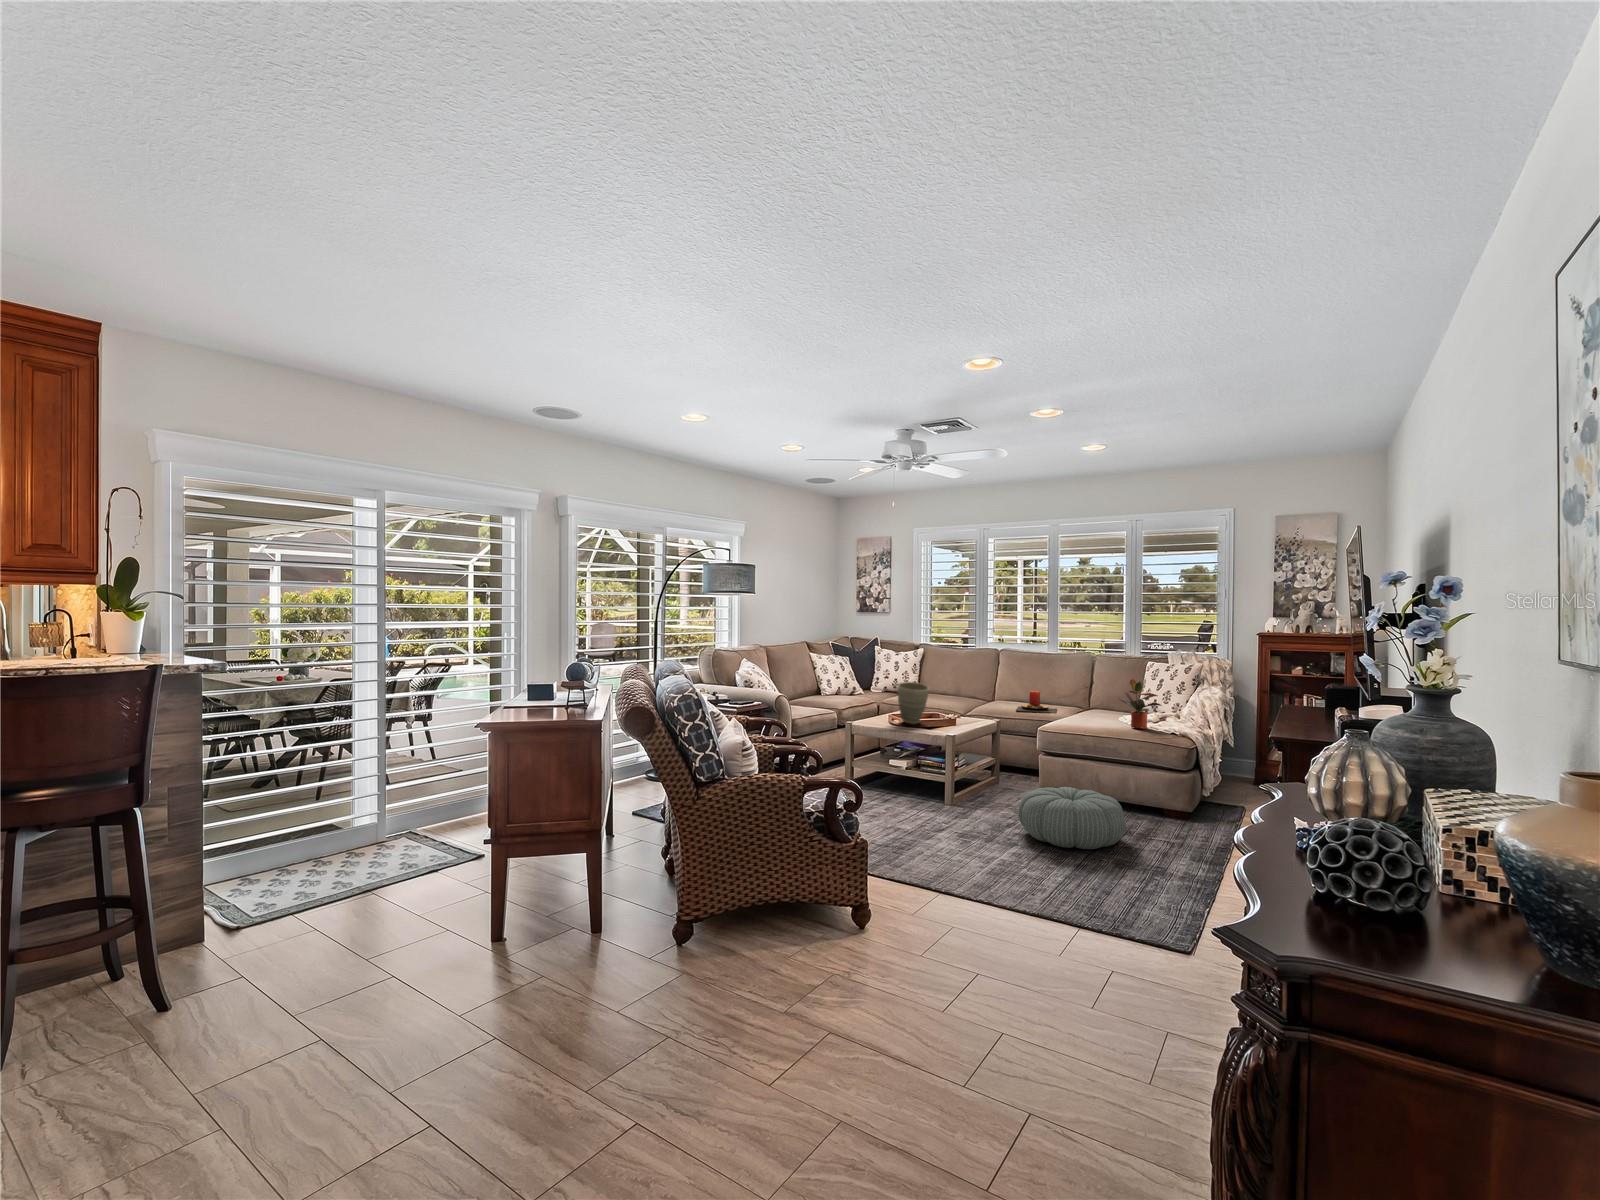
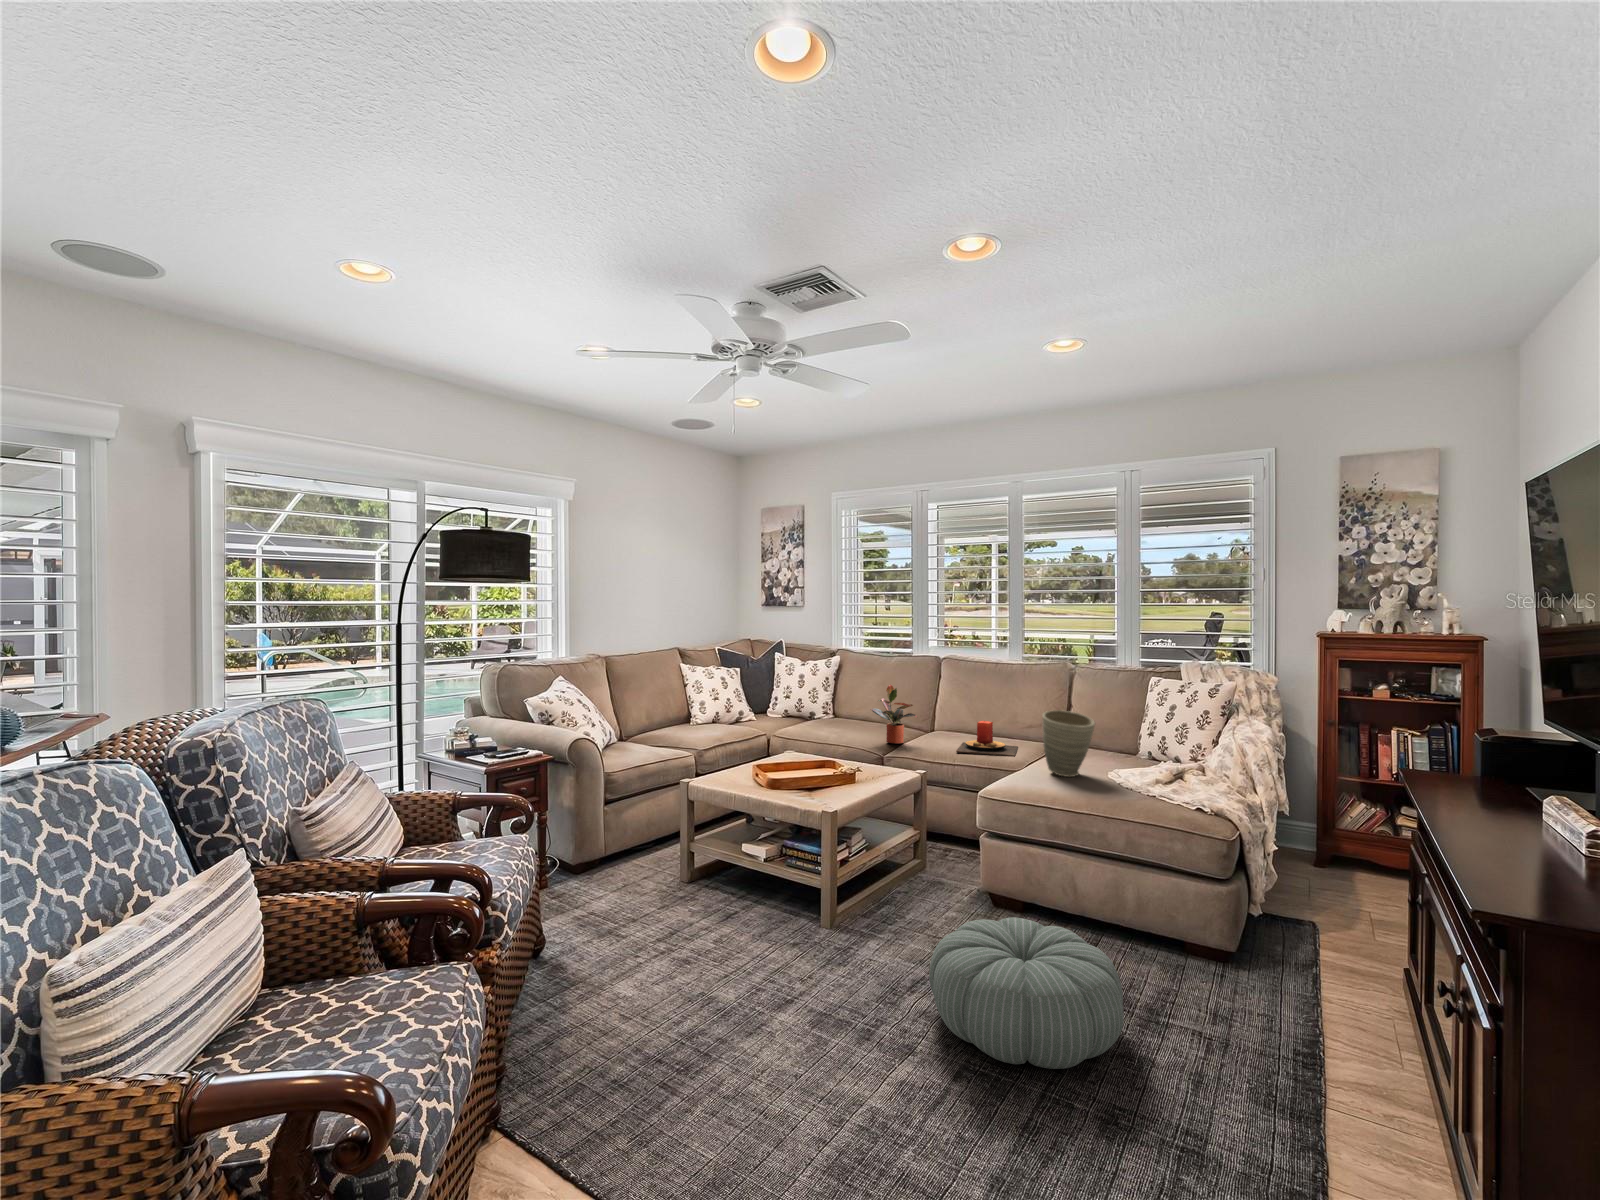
potted plant: present [1119,678,1162,729] -> present [870,684,917,744]
vase: present [898,682,929,724] -> present [1042,710,1095,777]

